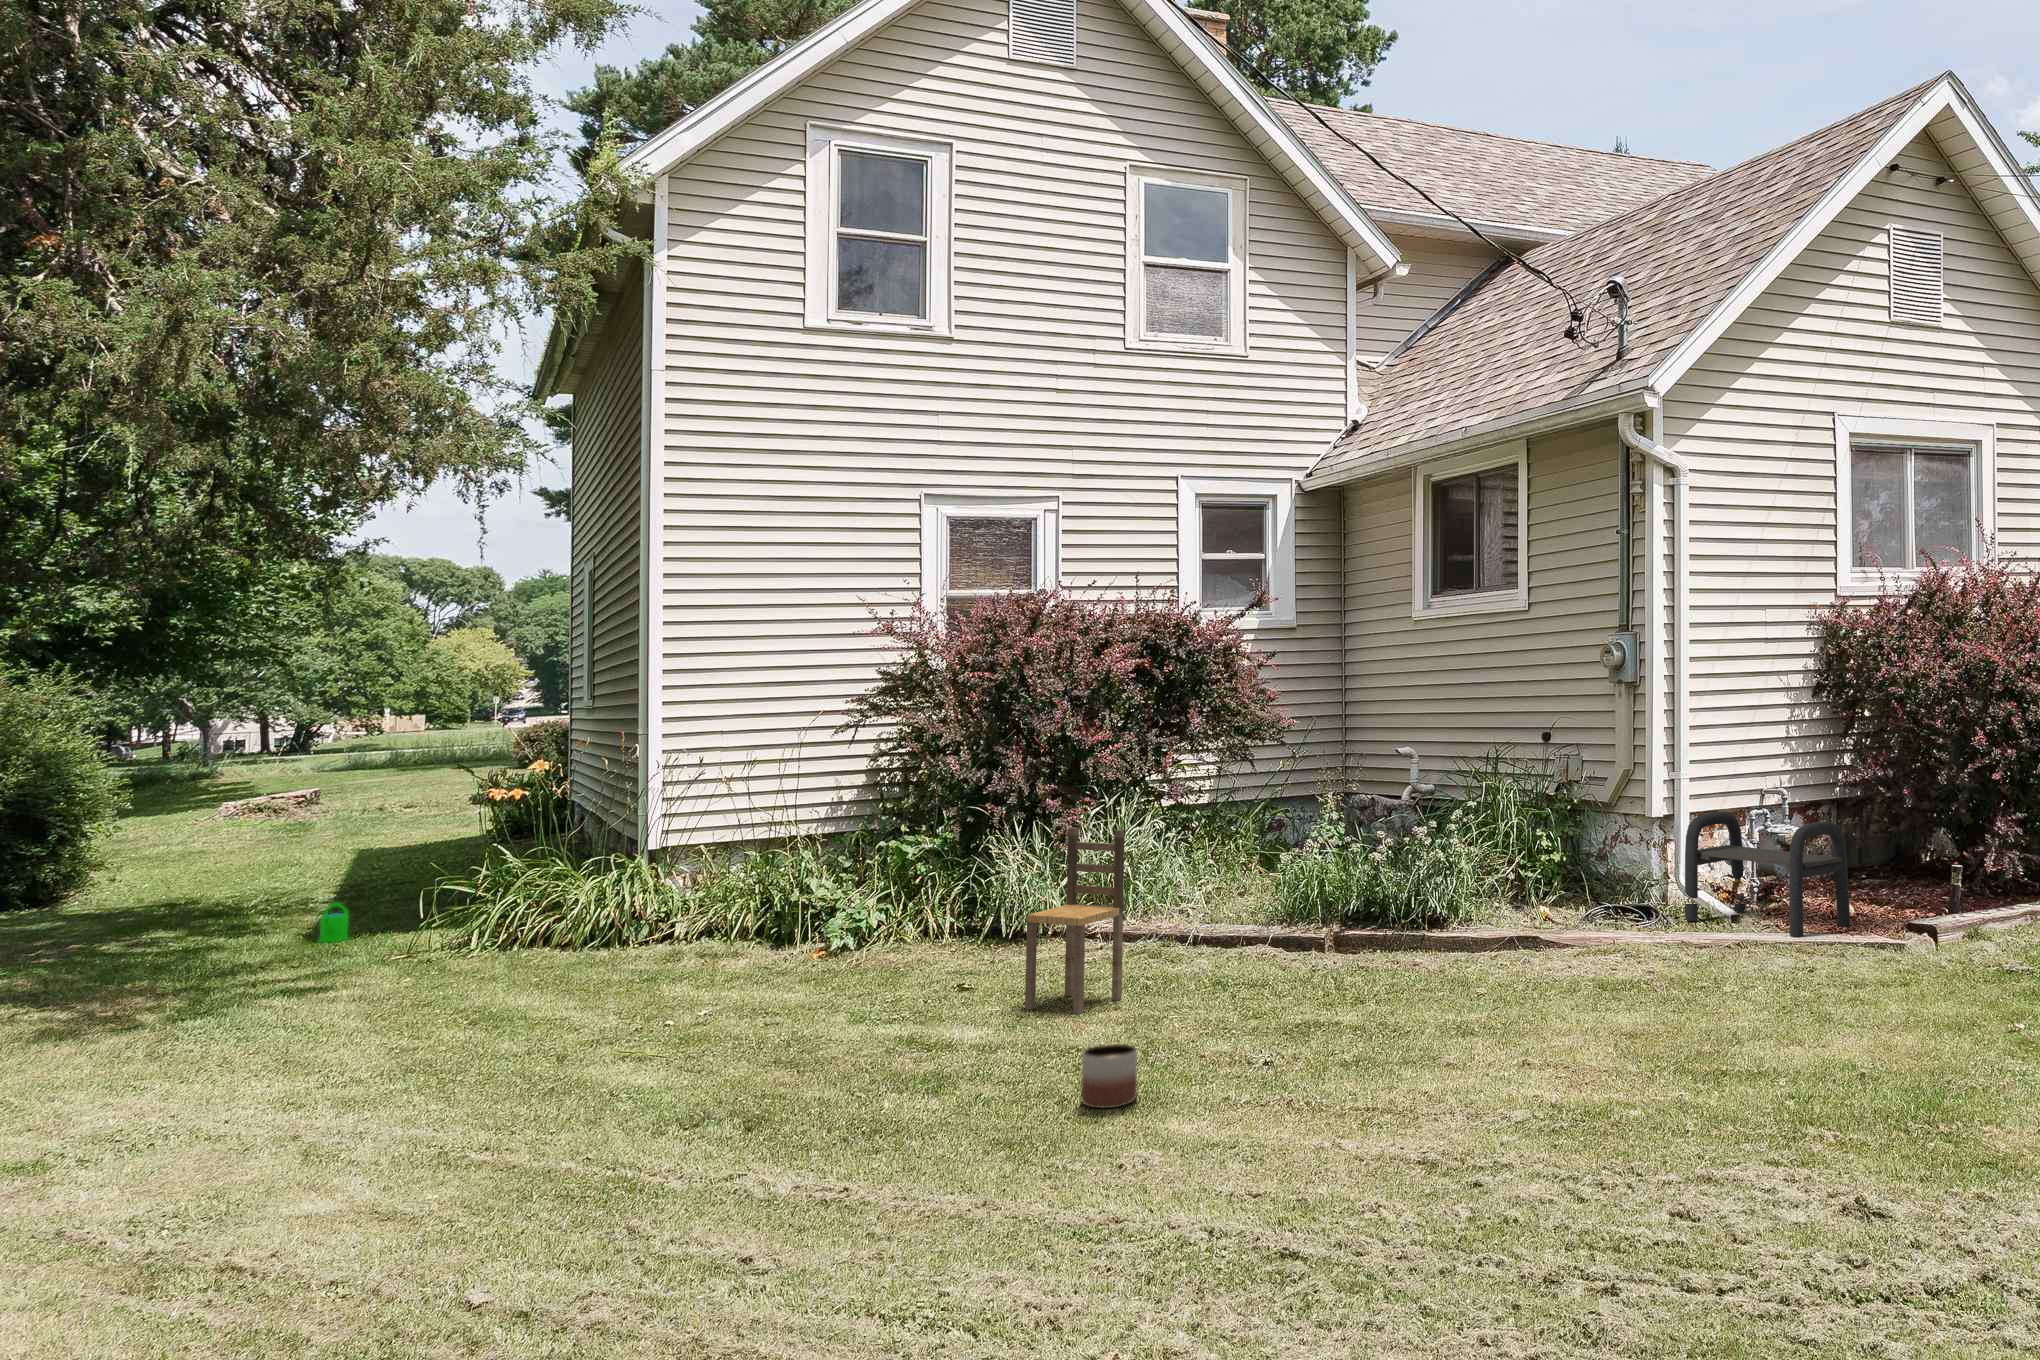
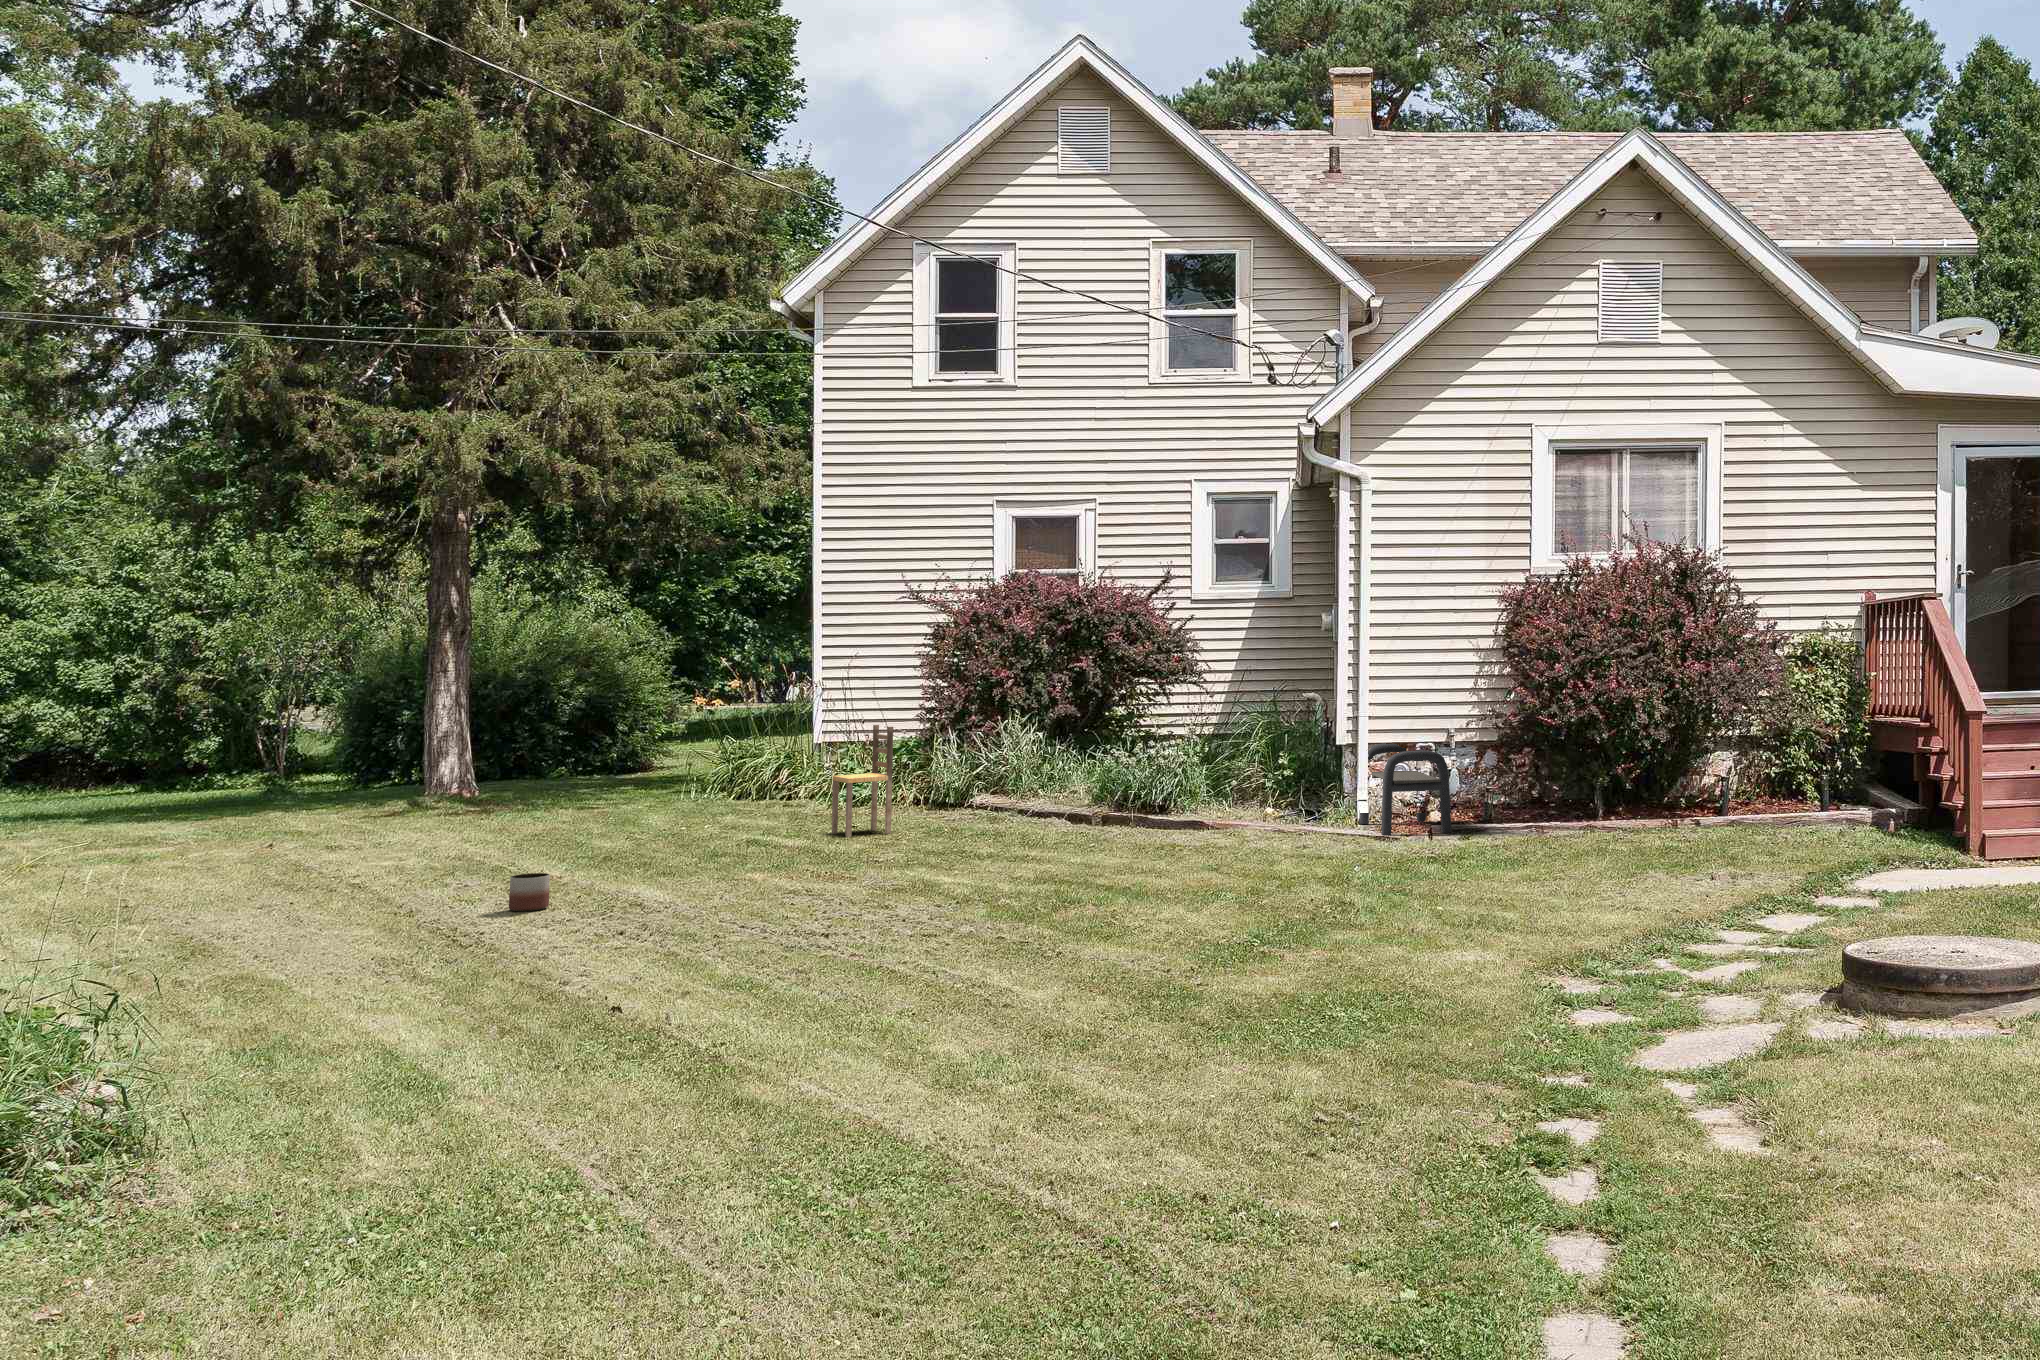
watering can: present [319,902,349,942] -> none [670,768,692,792]
planter: present [1081,1044,1137,1108] -> present [509,873,550,912]

